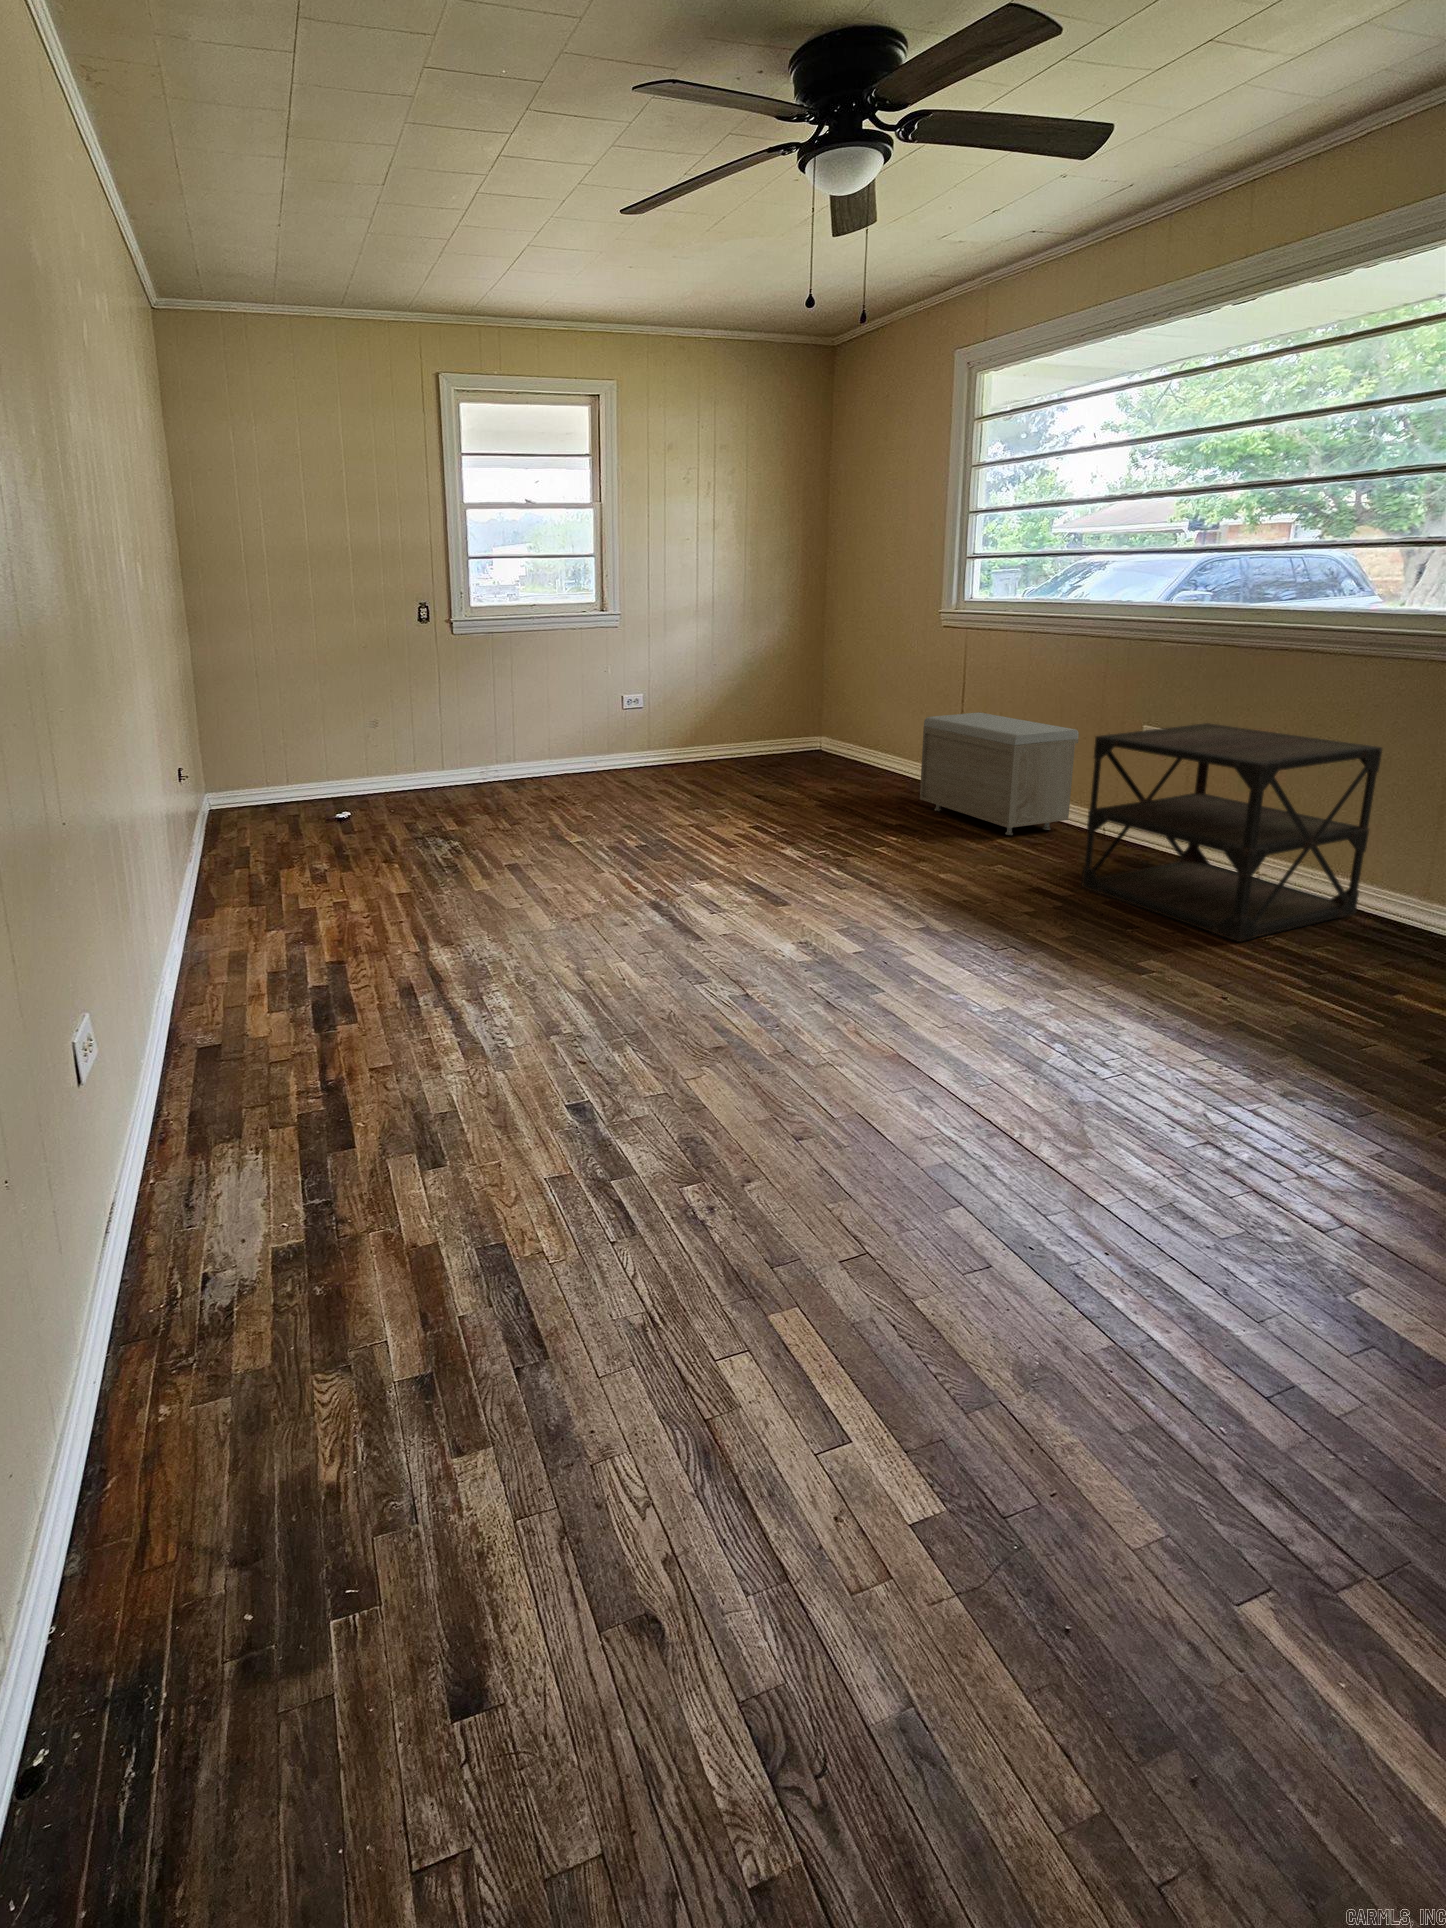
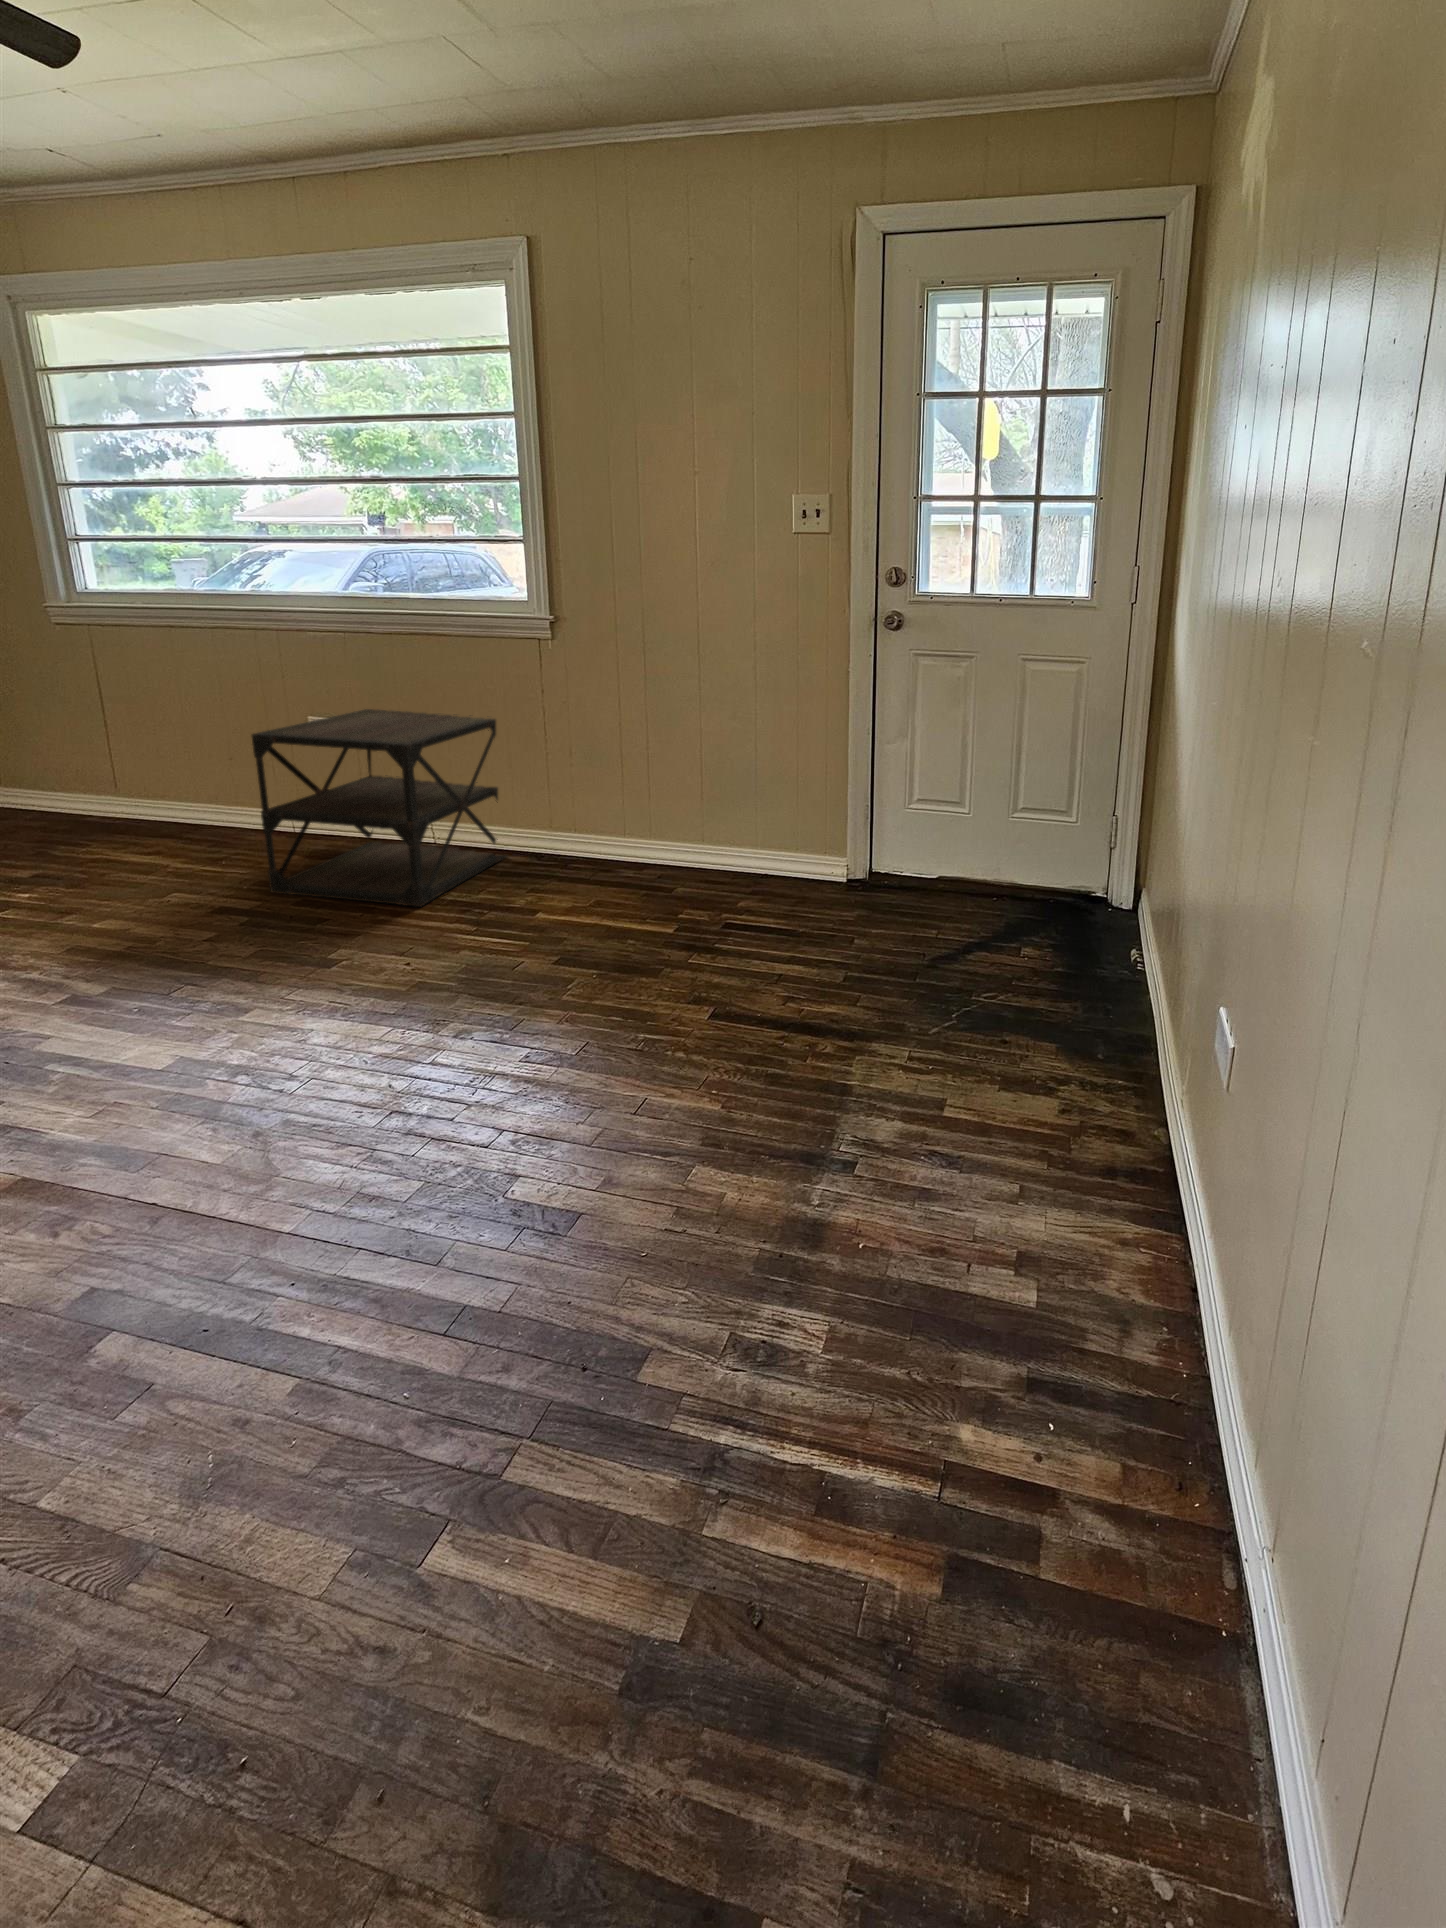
storage bench: present [920,712,1079,835] -> none [40,717,254,853]

